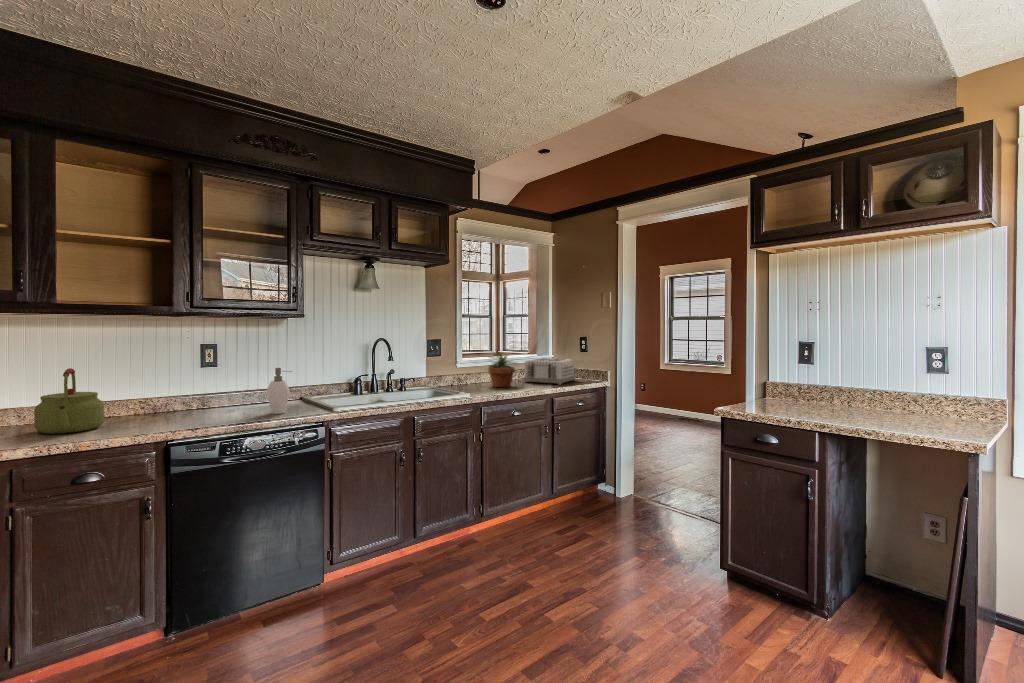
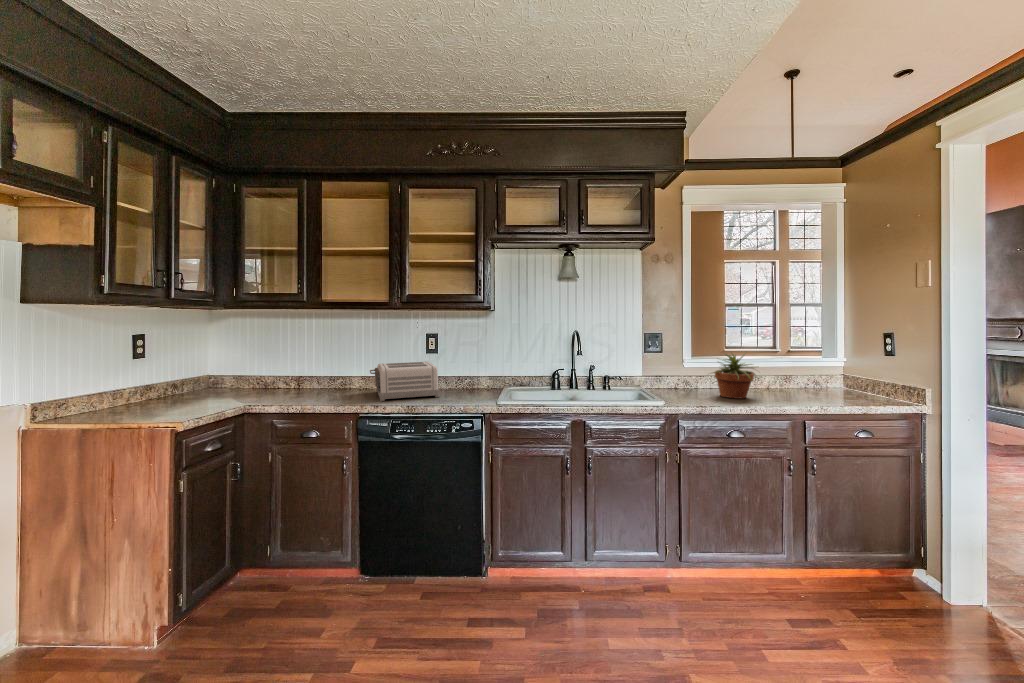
toaster: present [523,358,575,385] -> present [370,361,439,401]
kettle: present [34,368,105,434] -> none [305,351,346,398]
soap dispenser: present [267,368,291,414] -> none [446,359,464,401]

